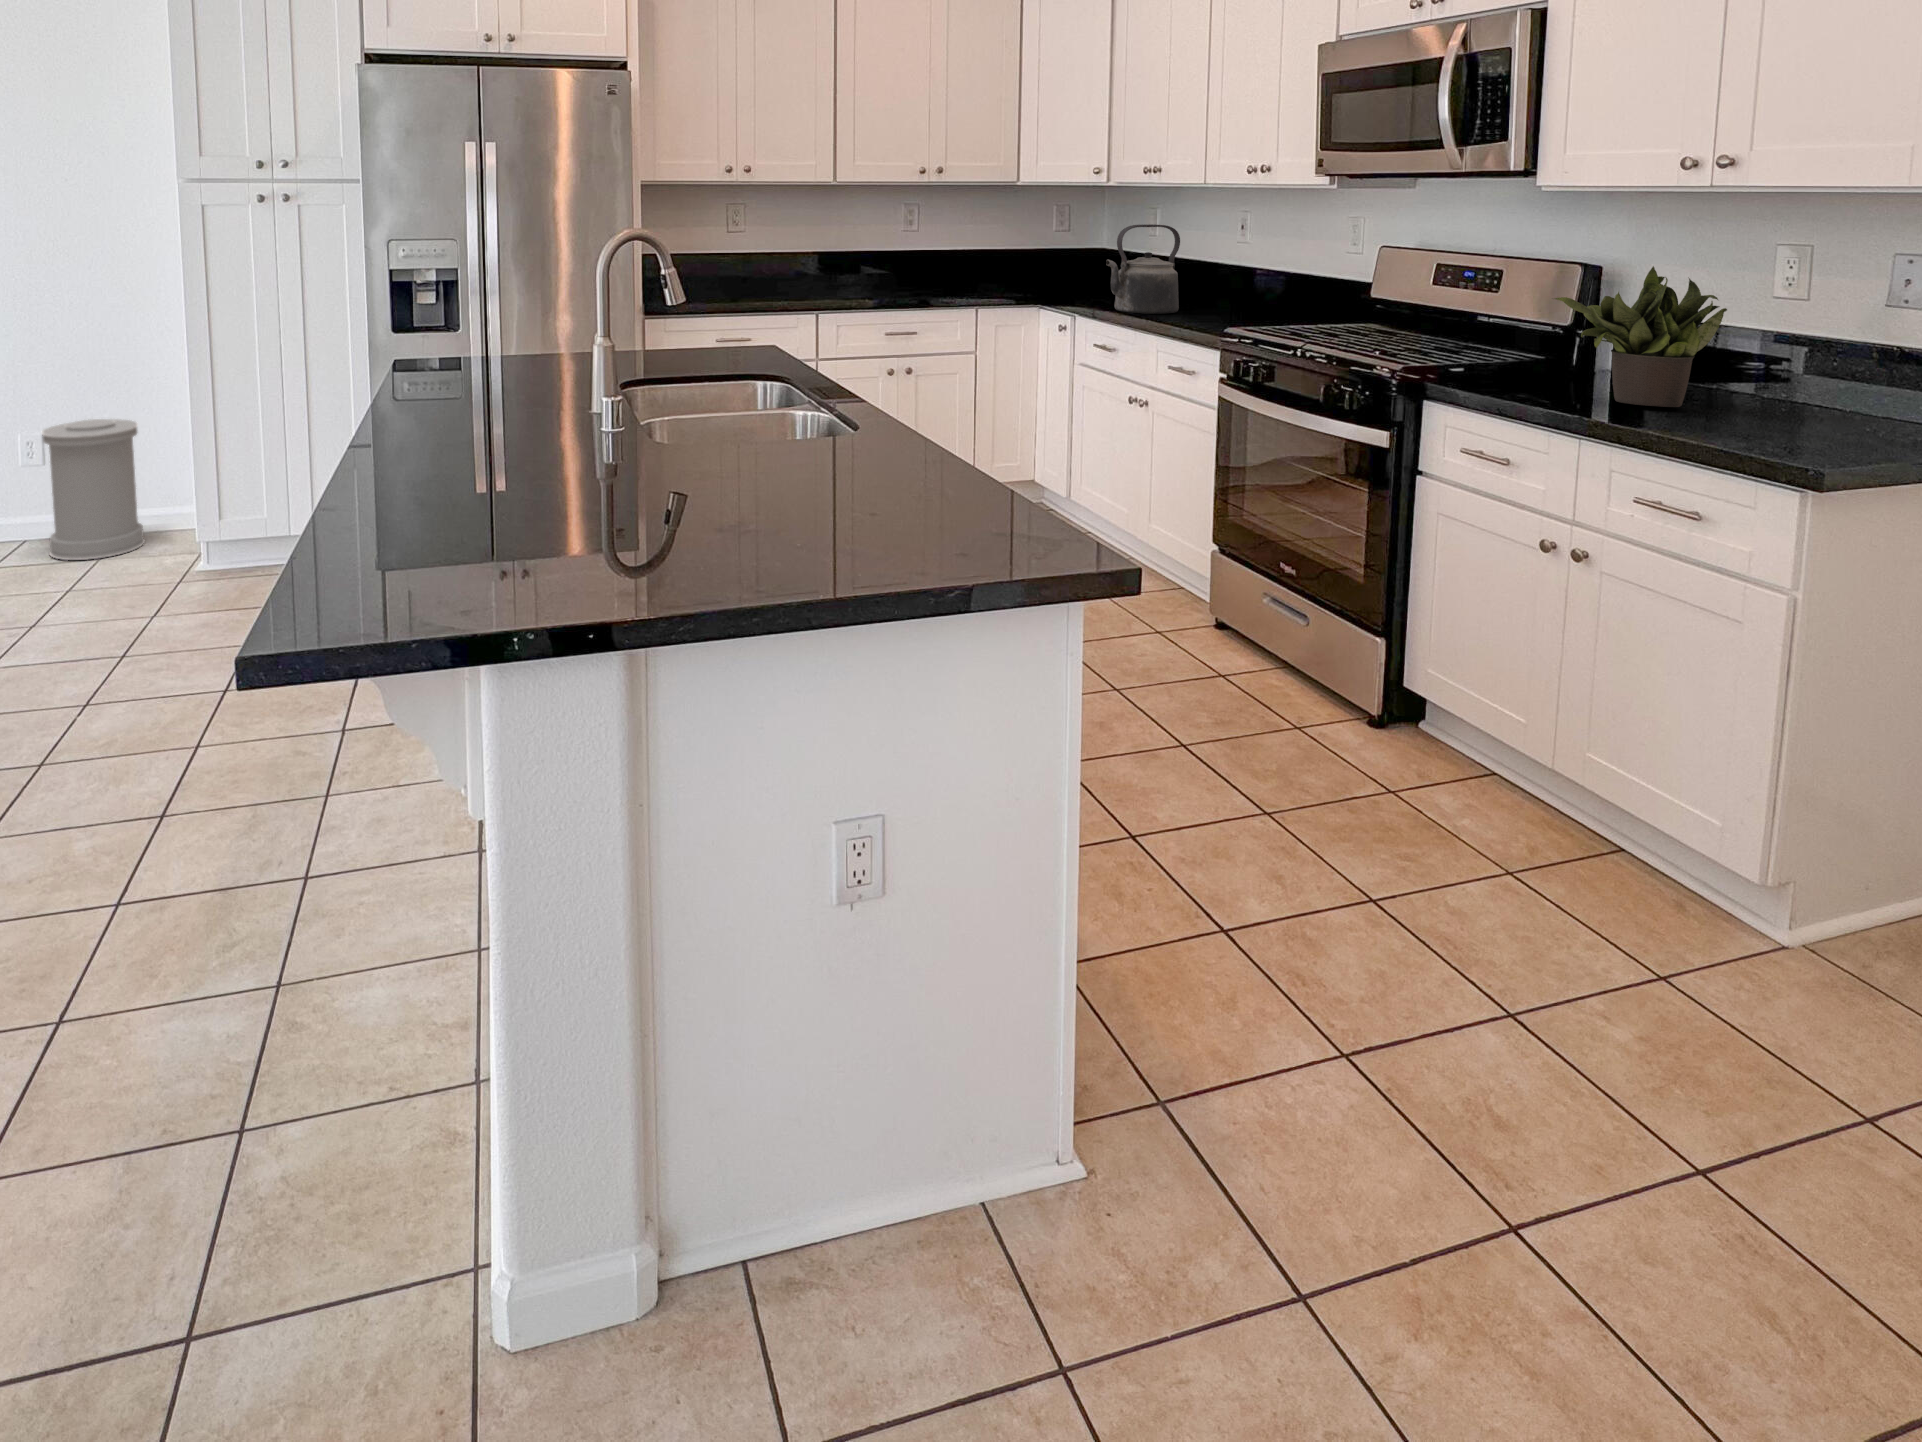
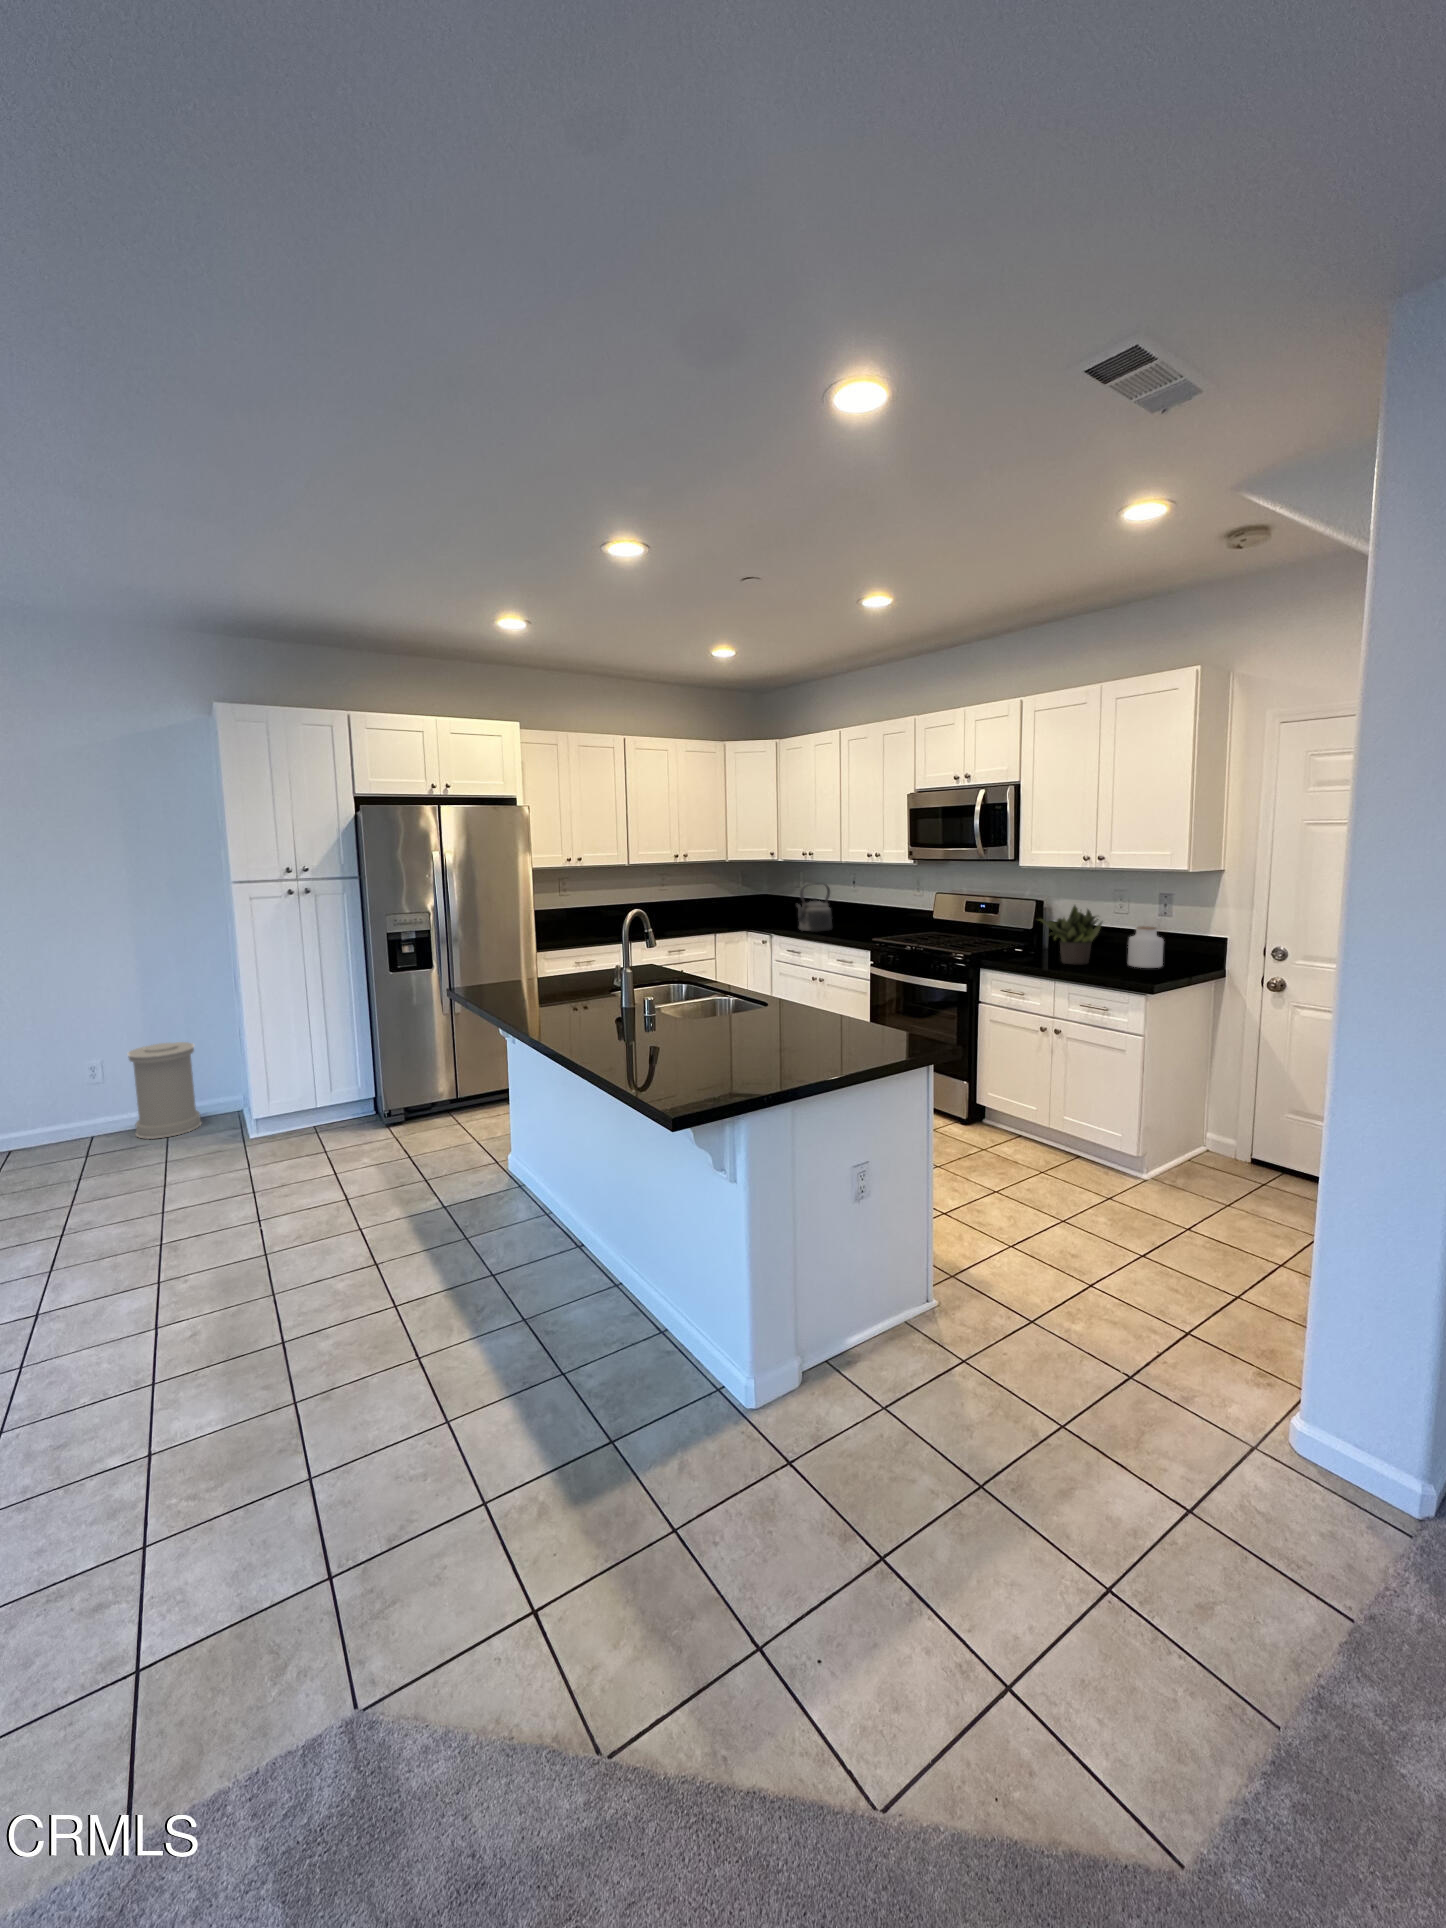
jar: none [1790,327,1893,428] -> present [1128,926,1164,968]

